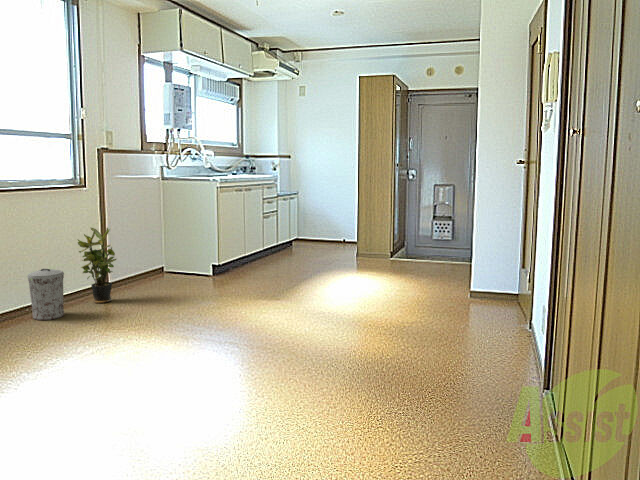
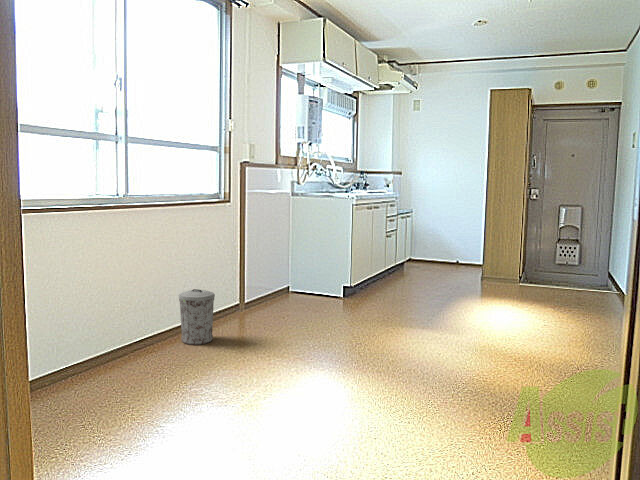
potted plant: present [78,228,116,303] -> none [221,245,262,327]

